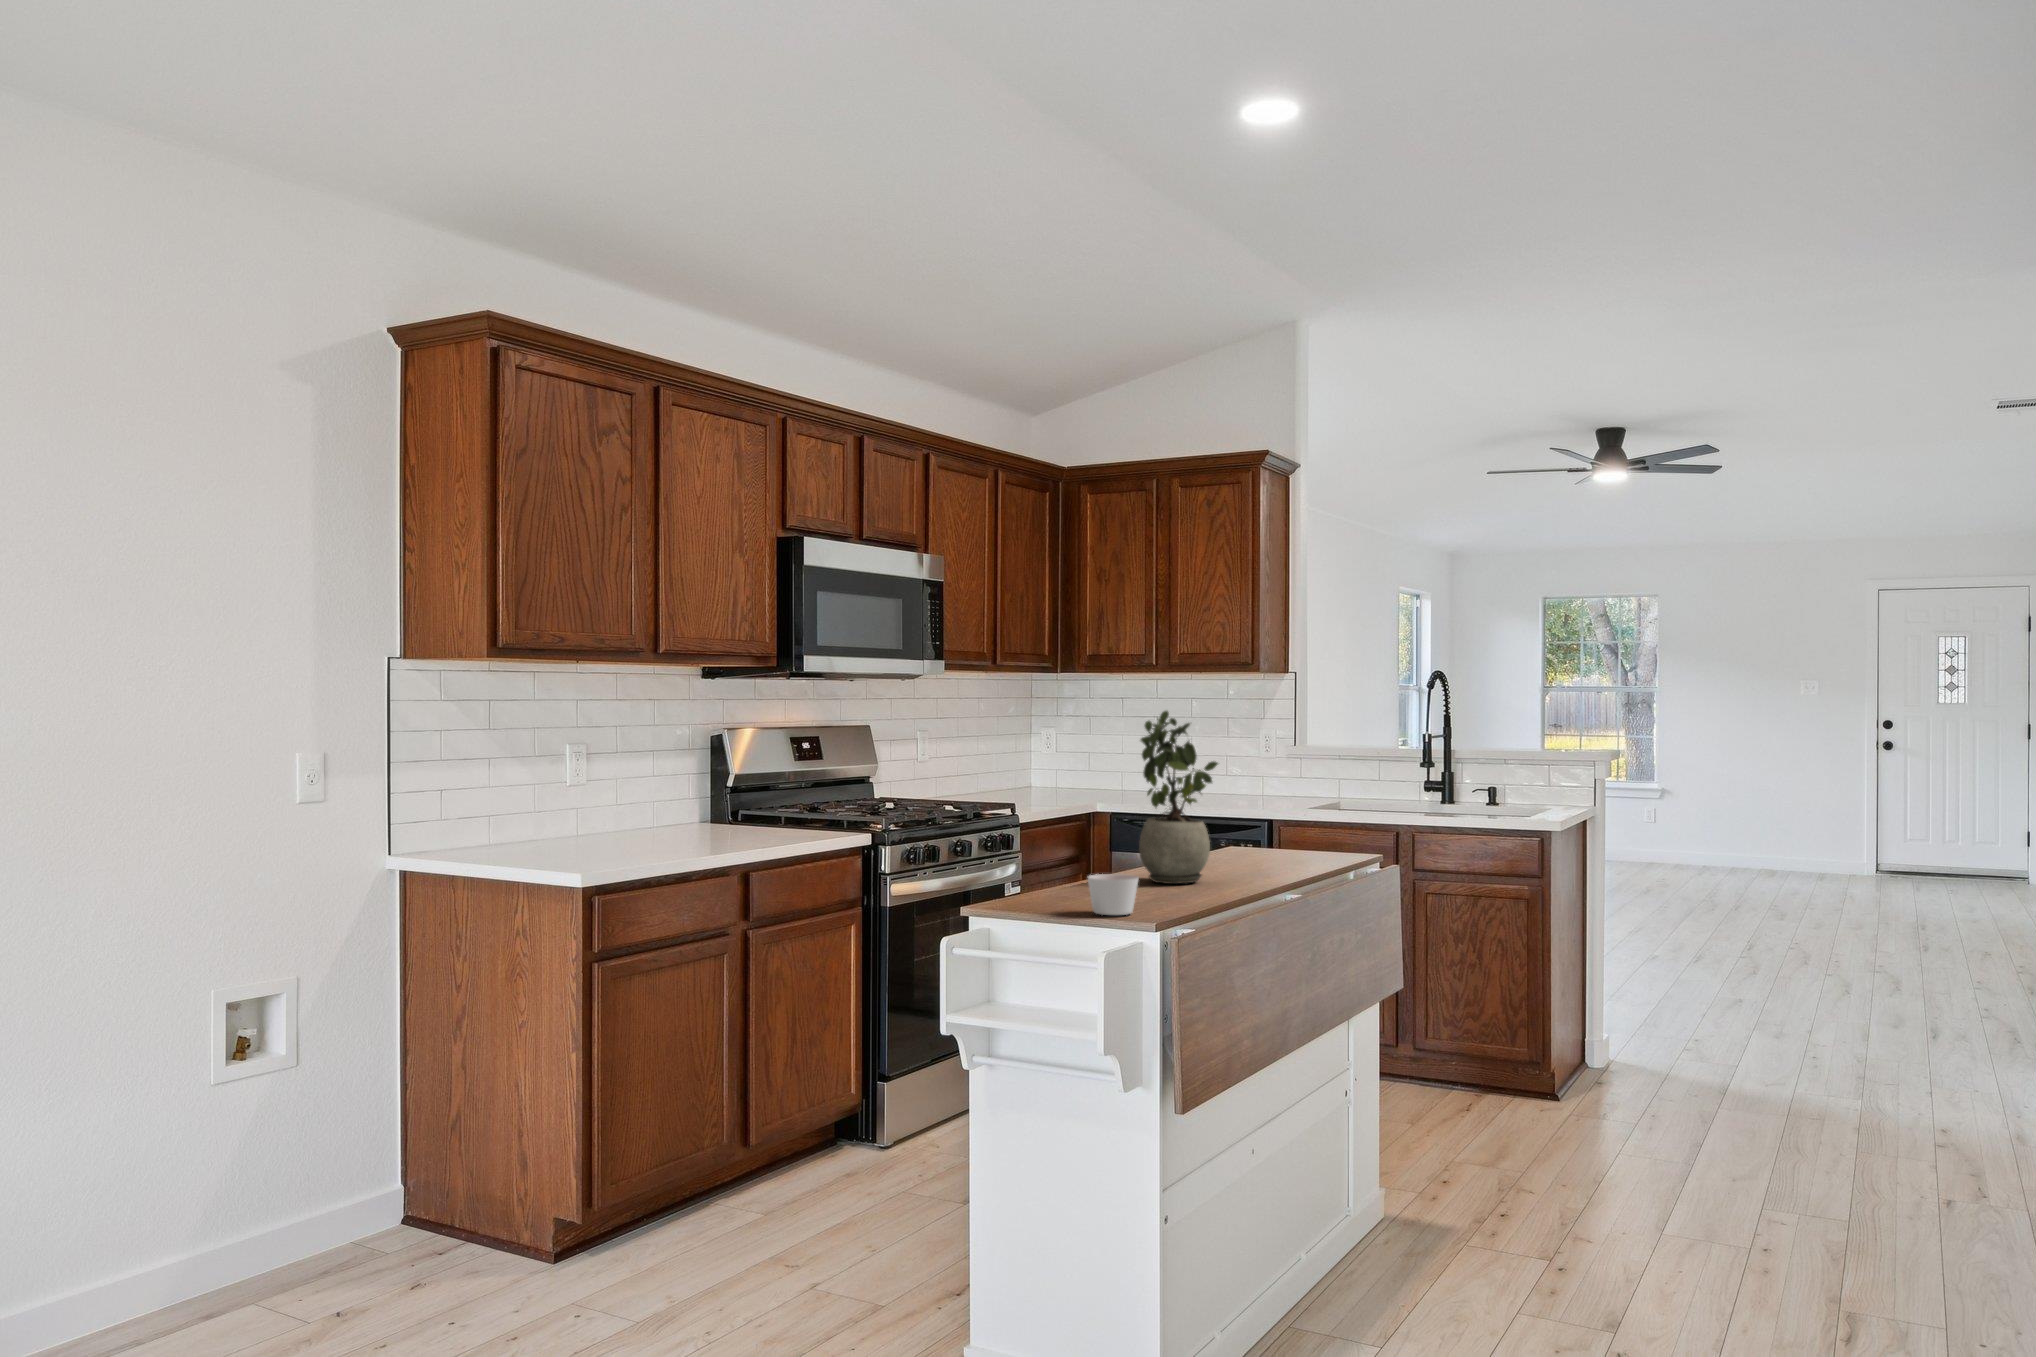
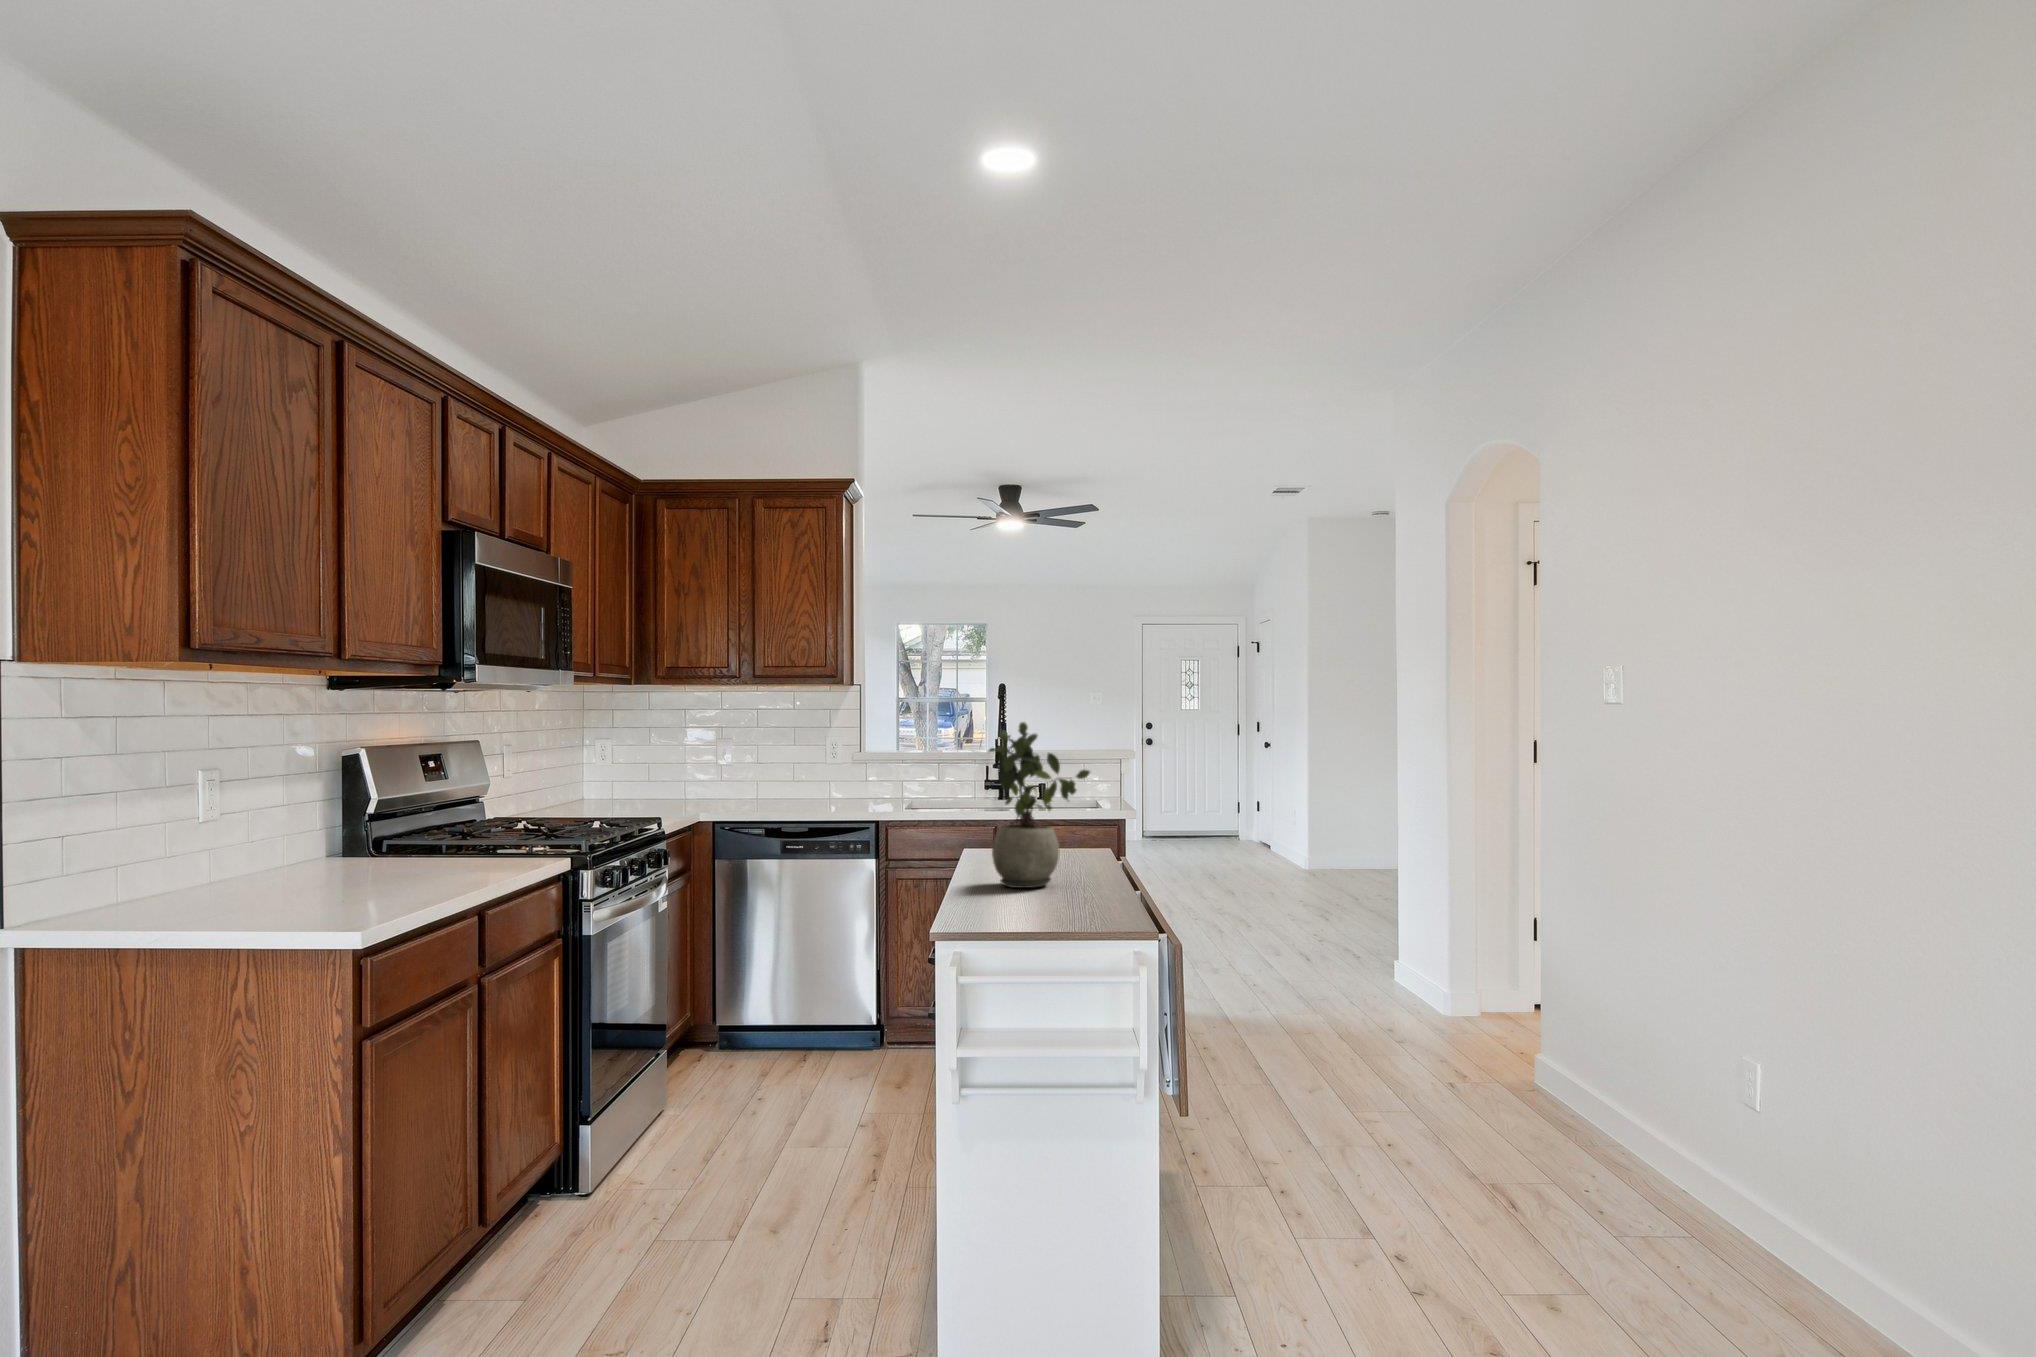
candle: present [1088,874,1139,915] -> none [1053,884,1103,926]

